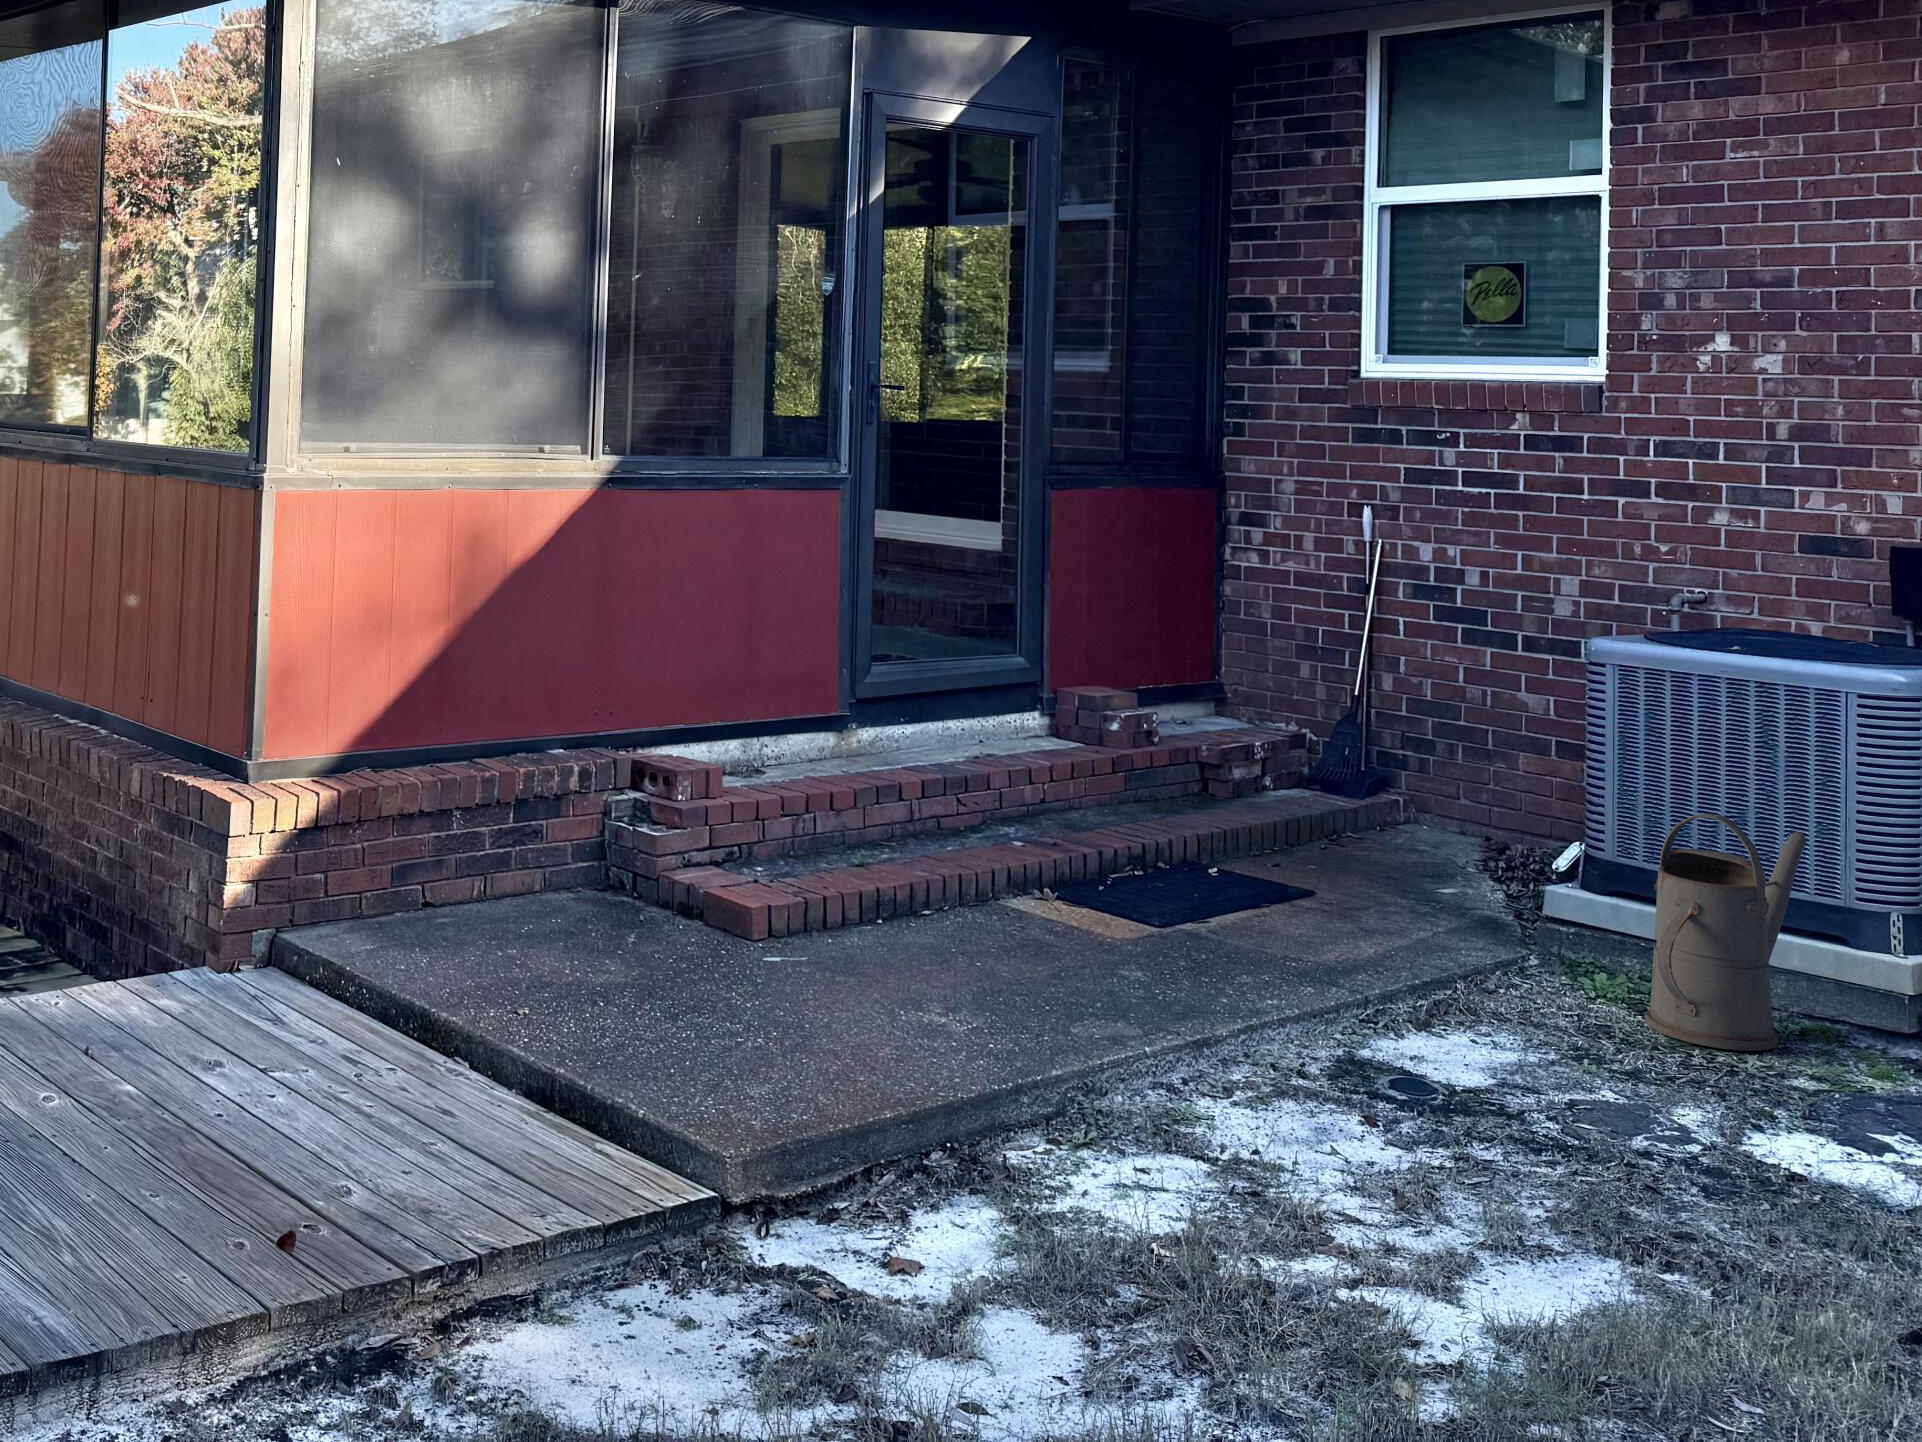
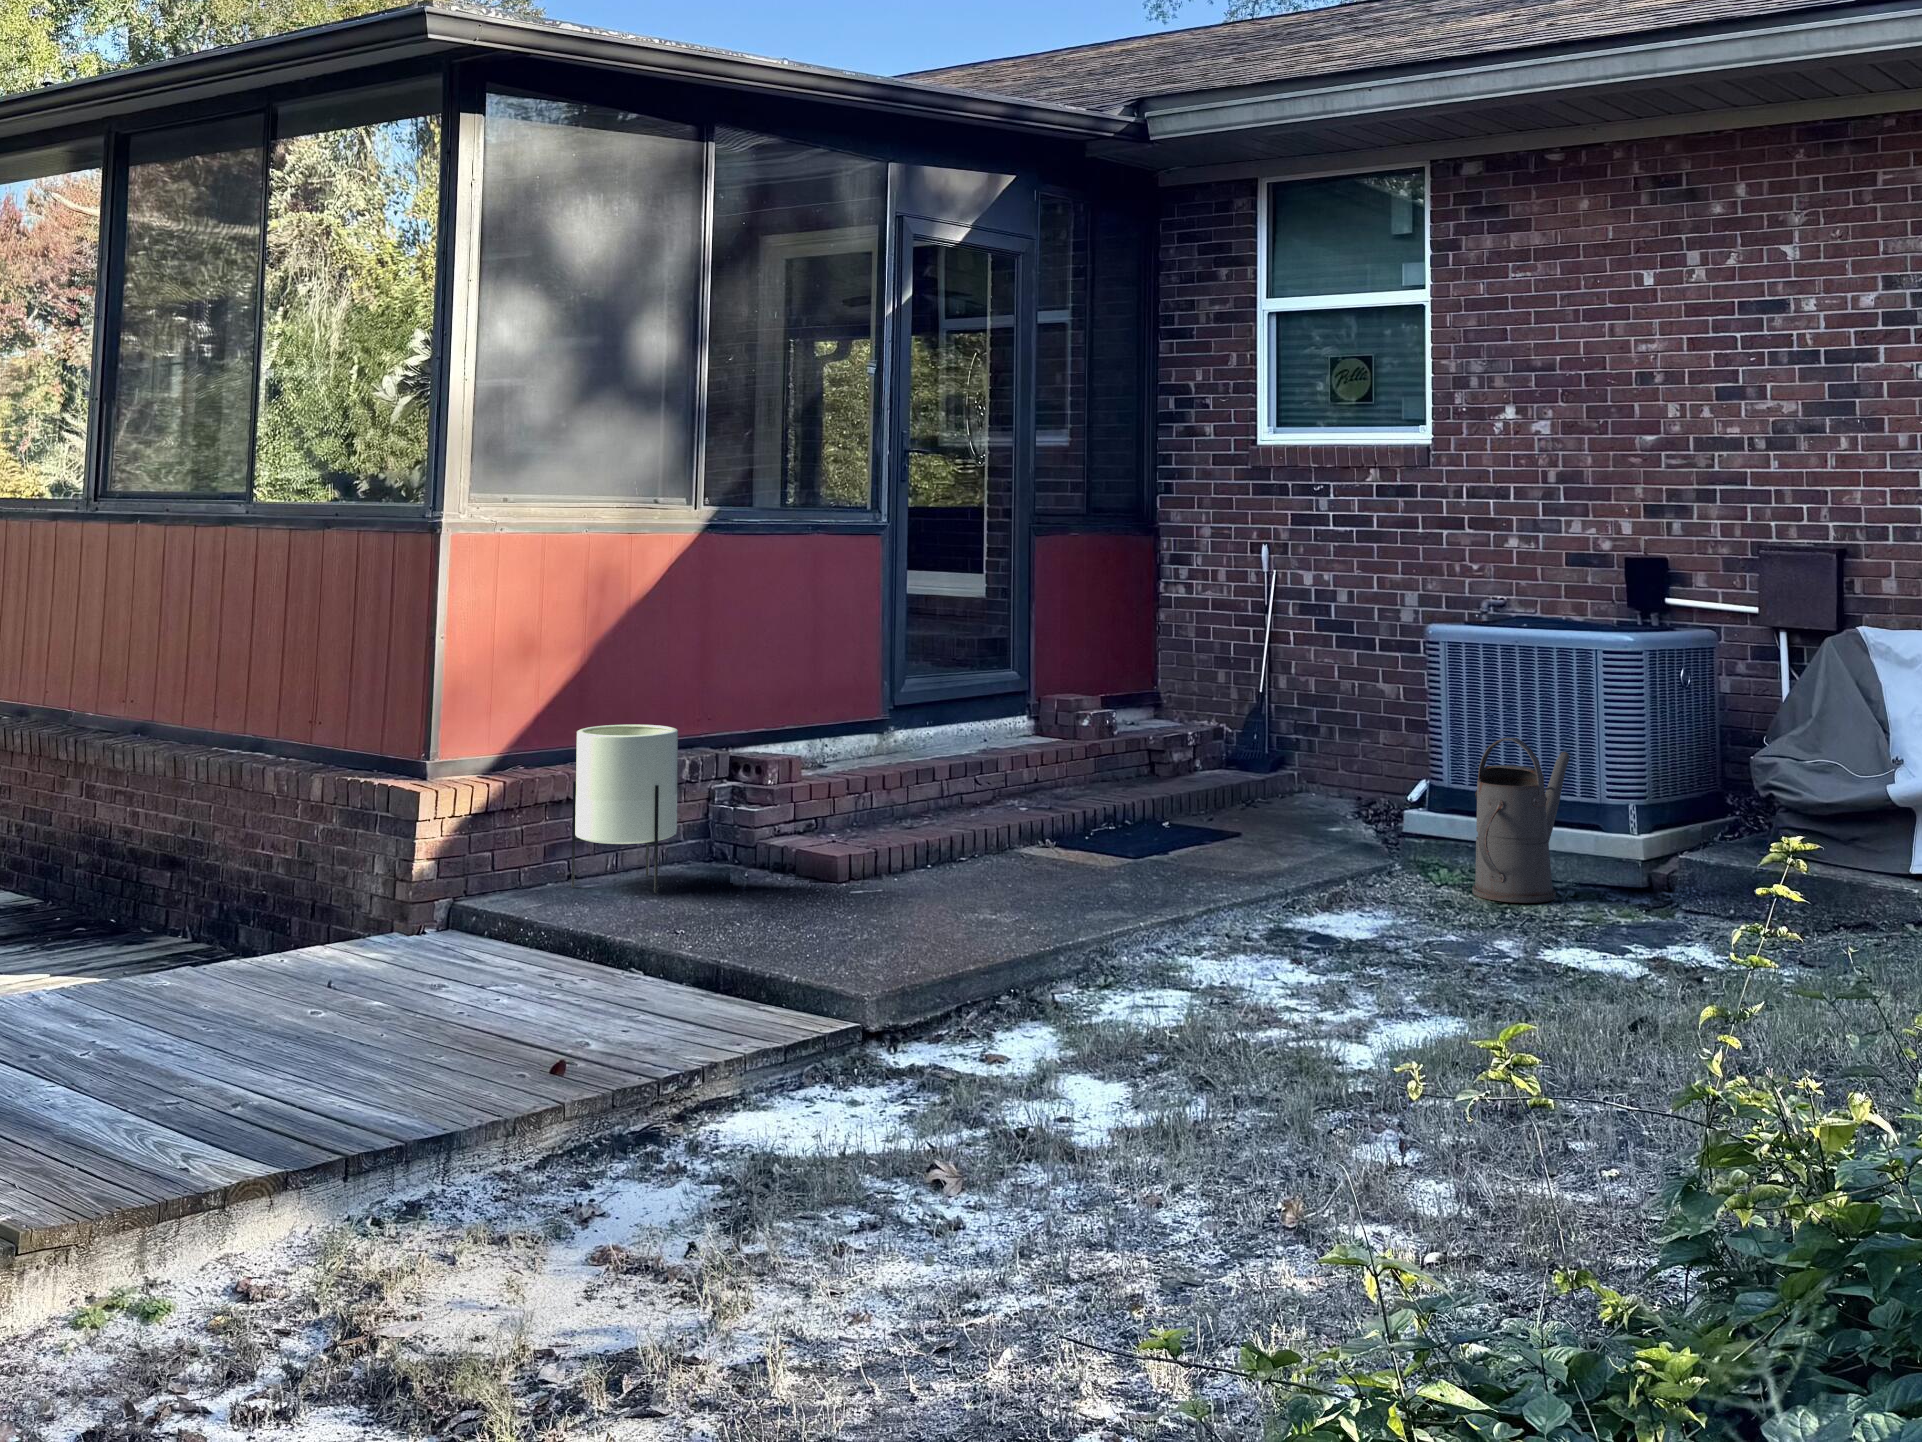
planter: none [436,711,564,921] -> present [572,725,678,893]

